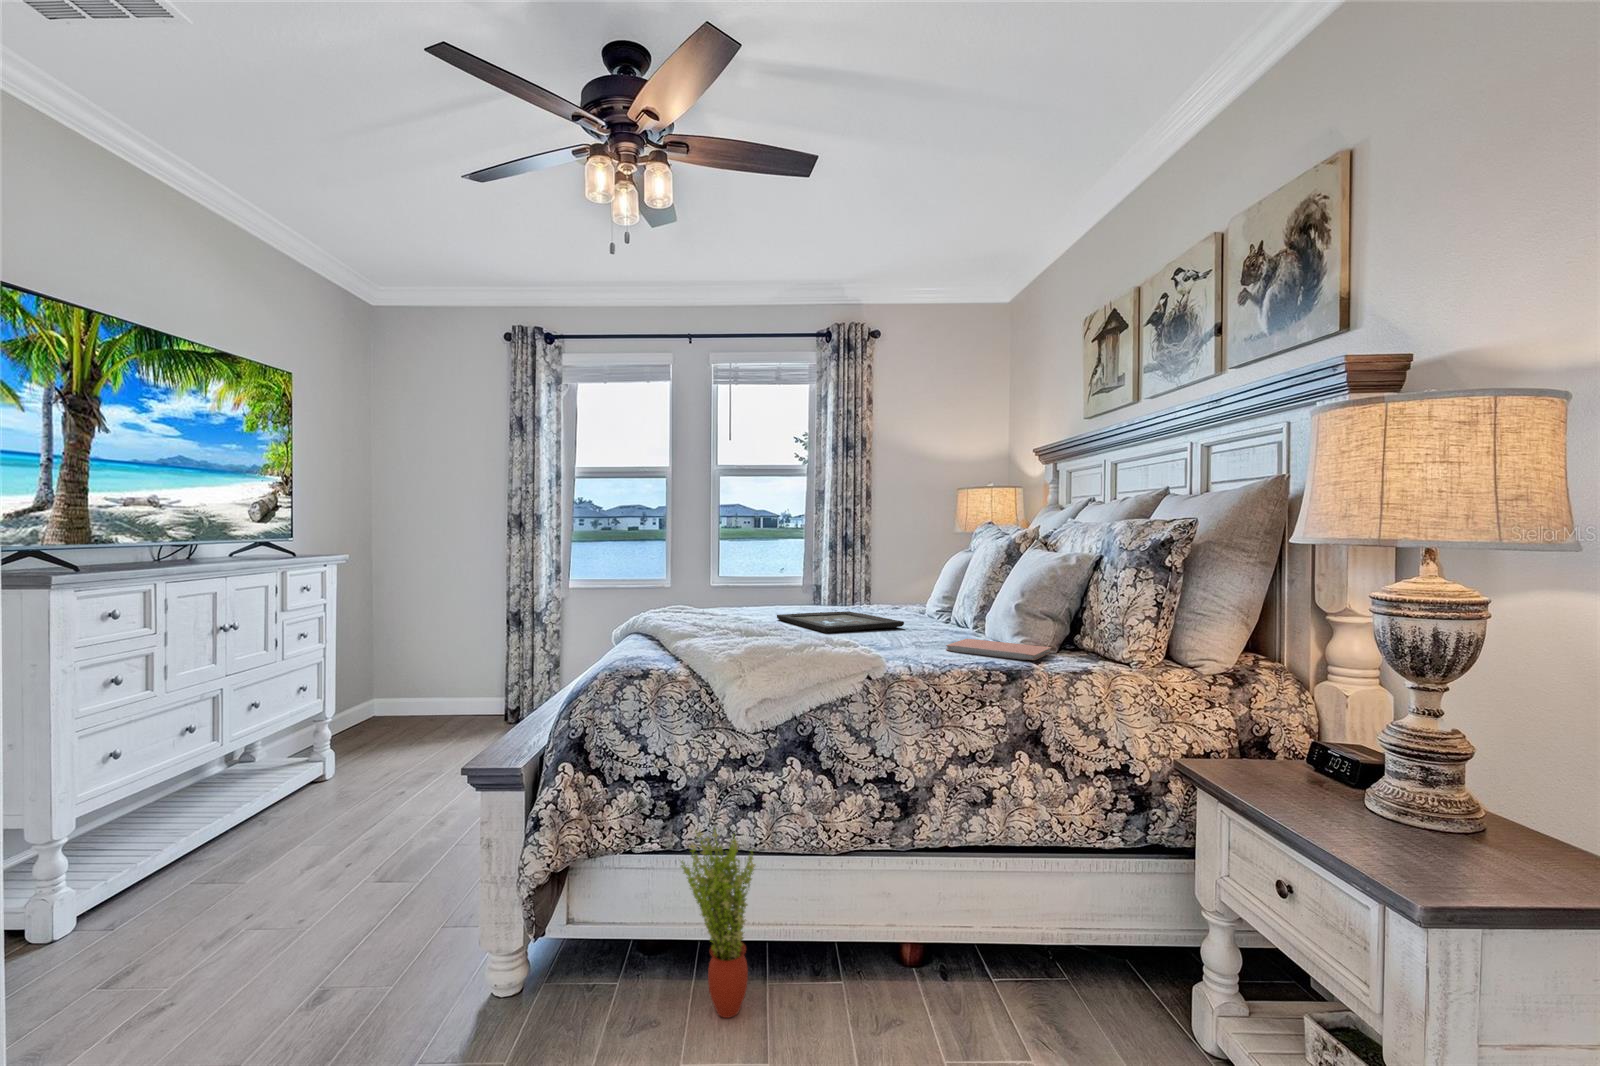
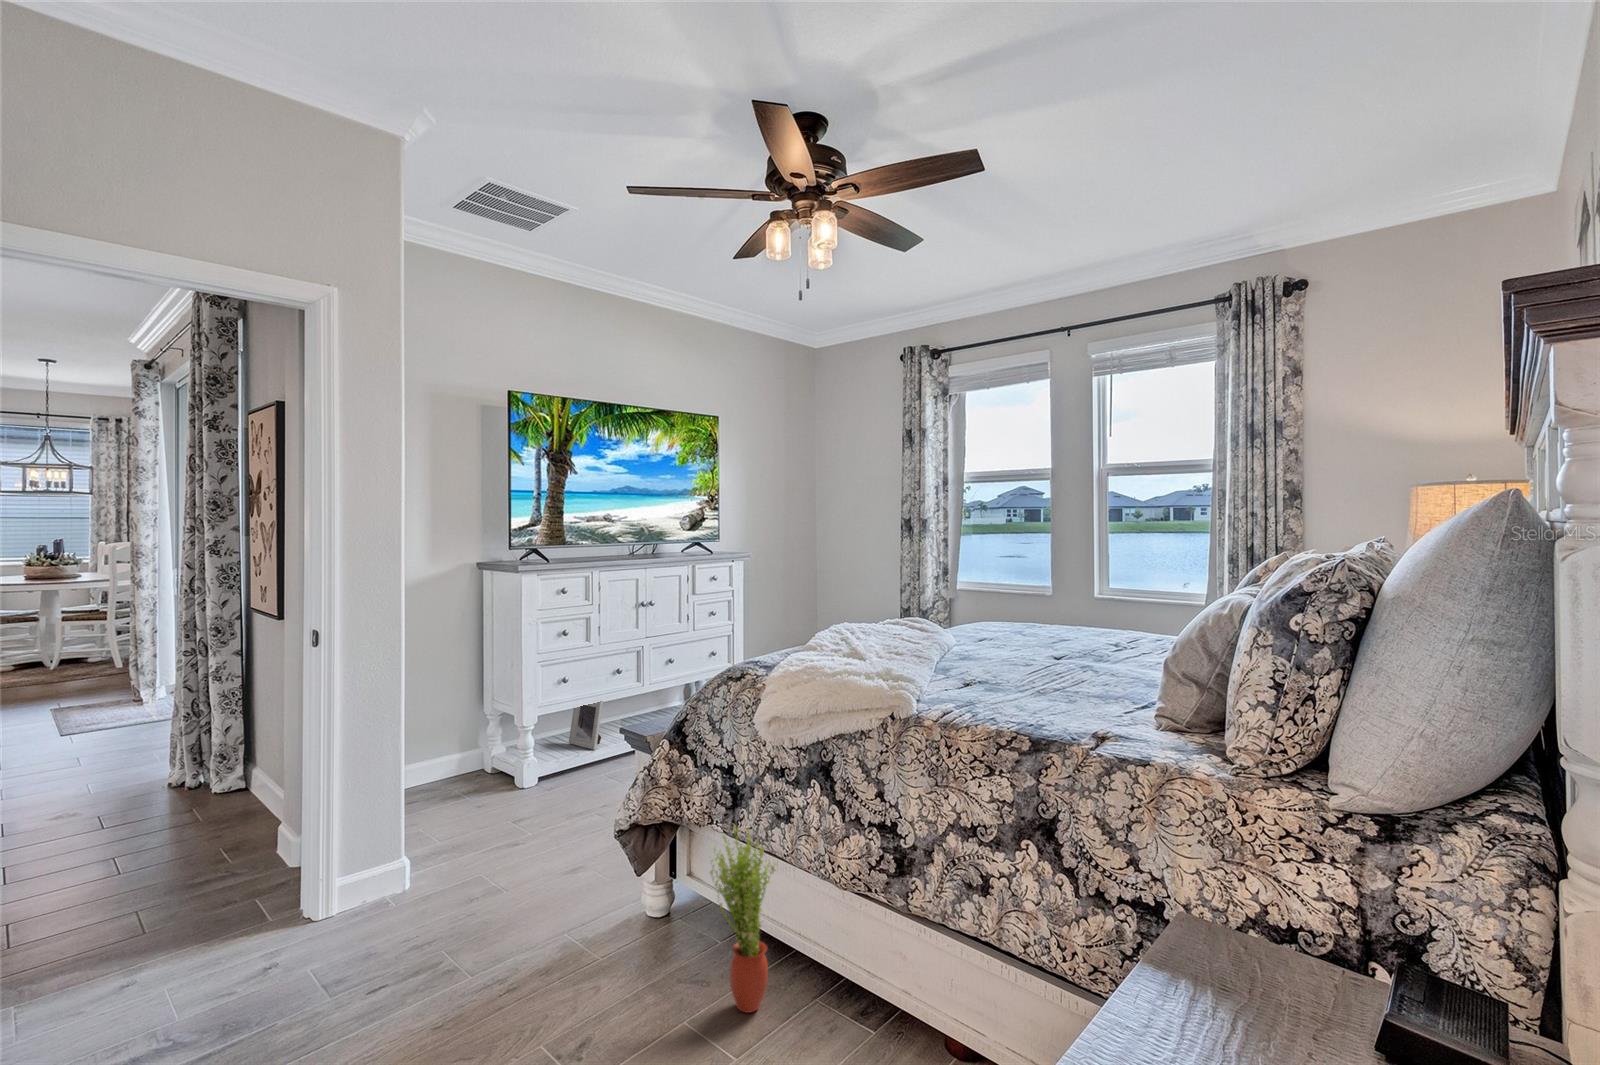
tray: present [777,611,904,633] -> none [992,651,1115,682]
notebook: present [946,639,1051,660] -> none [1056,703,1185,736]
picture frame: none [106,756,179,831] -> present [569,701,603,750]

